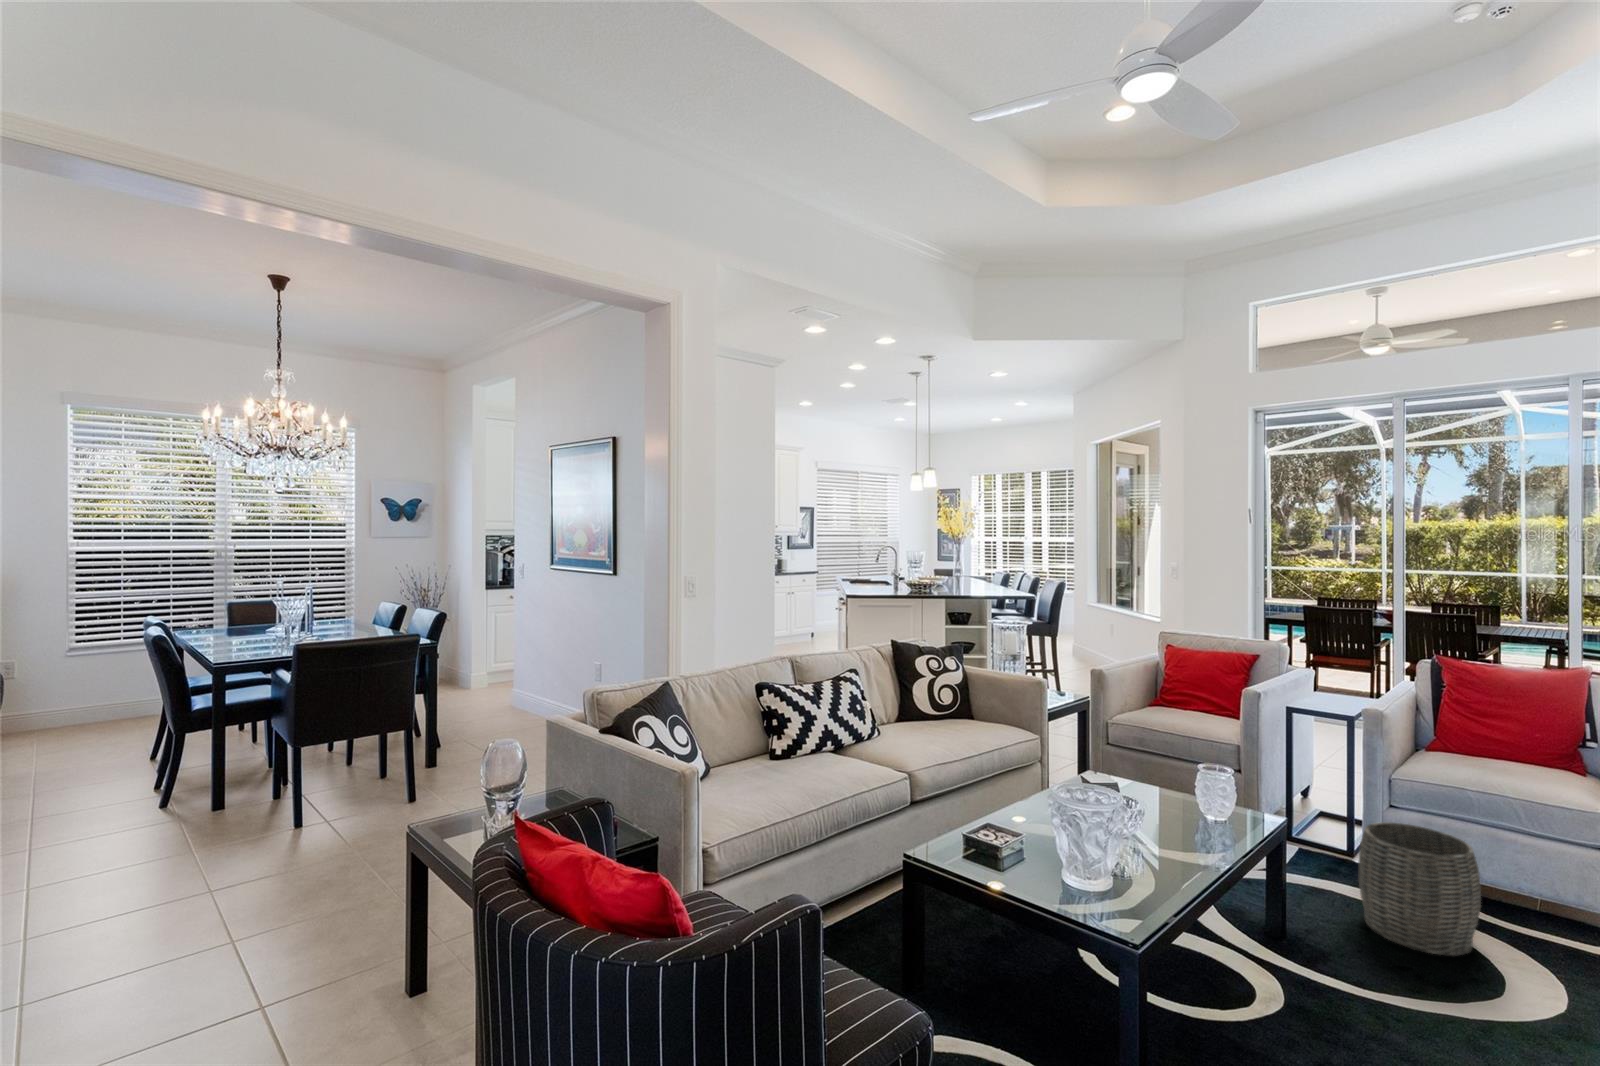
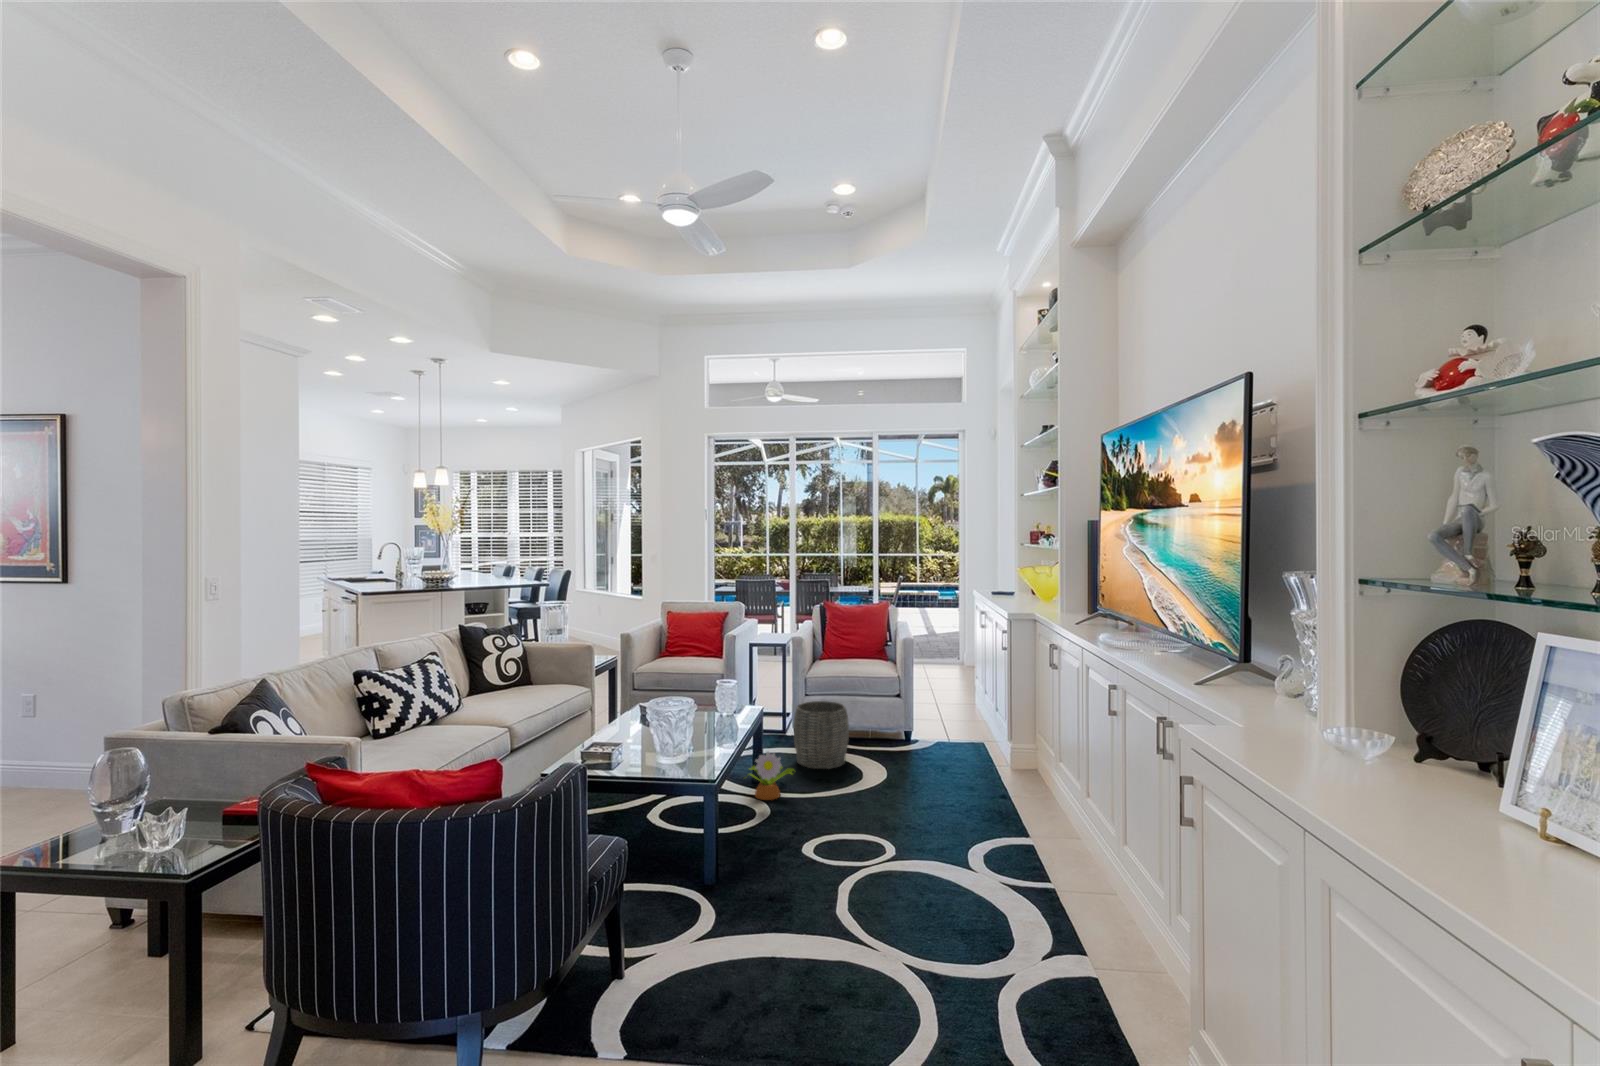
decorative plant: none [1242,903,1347,987] -> present [748,752,794,800]

